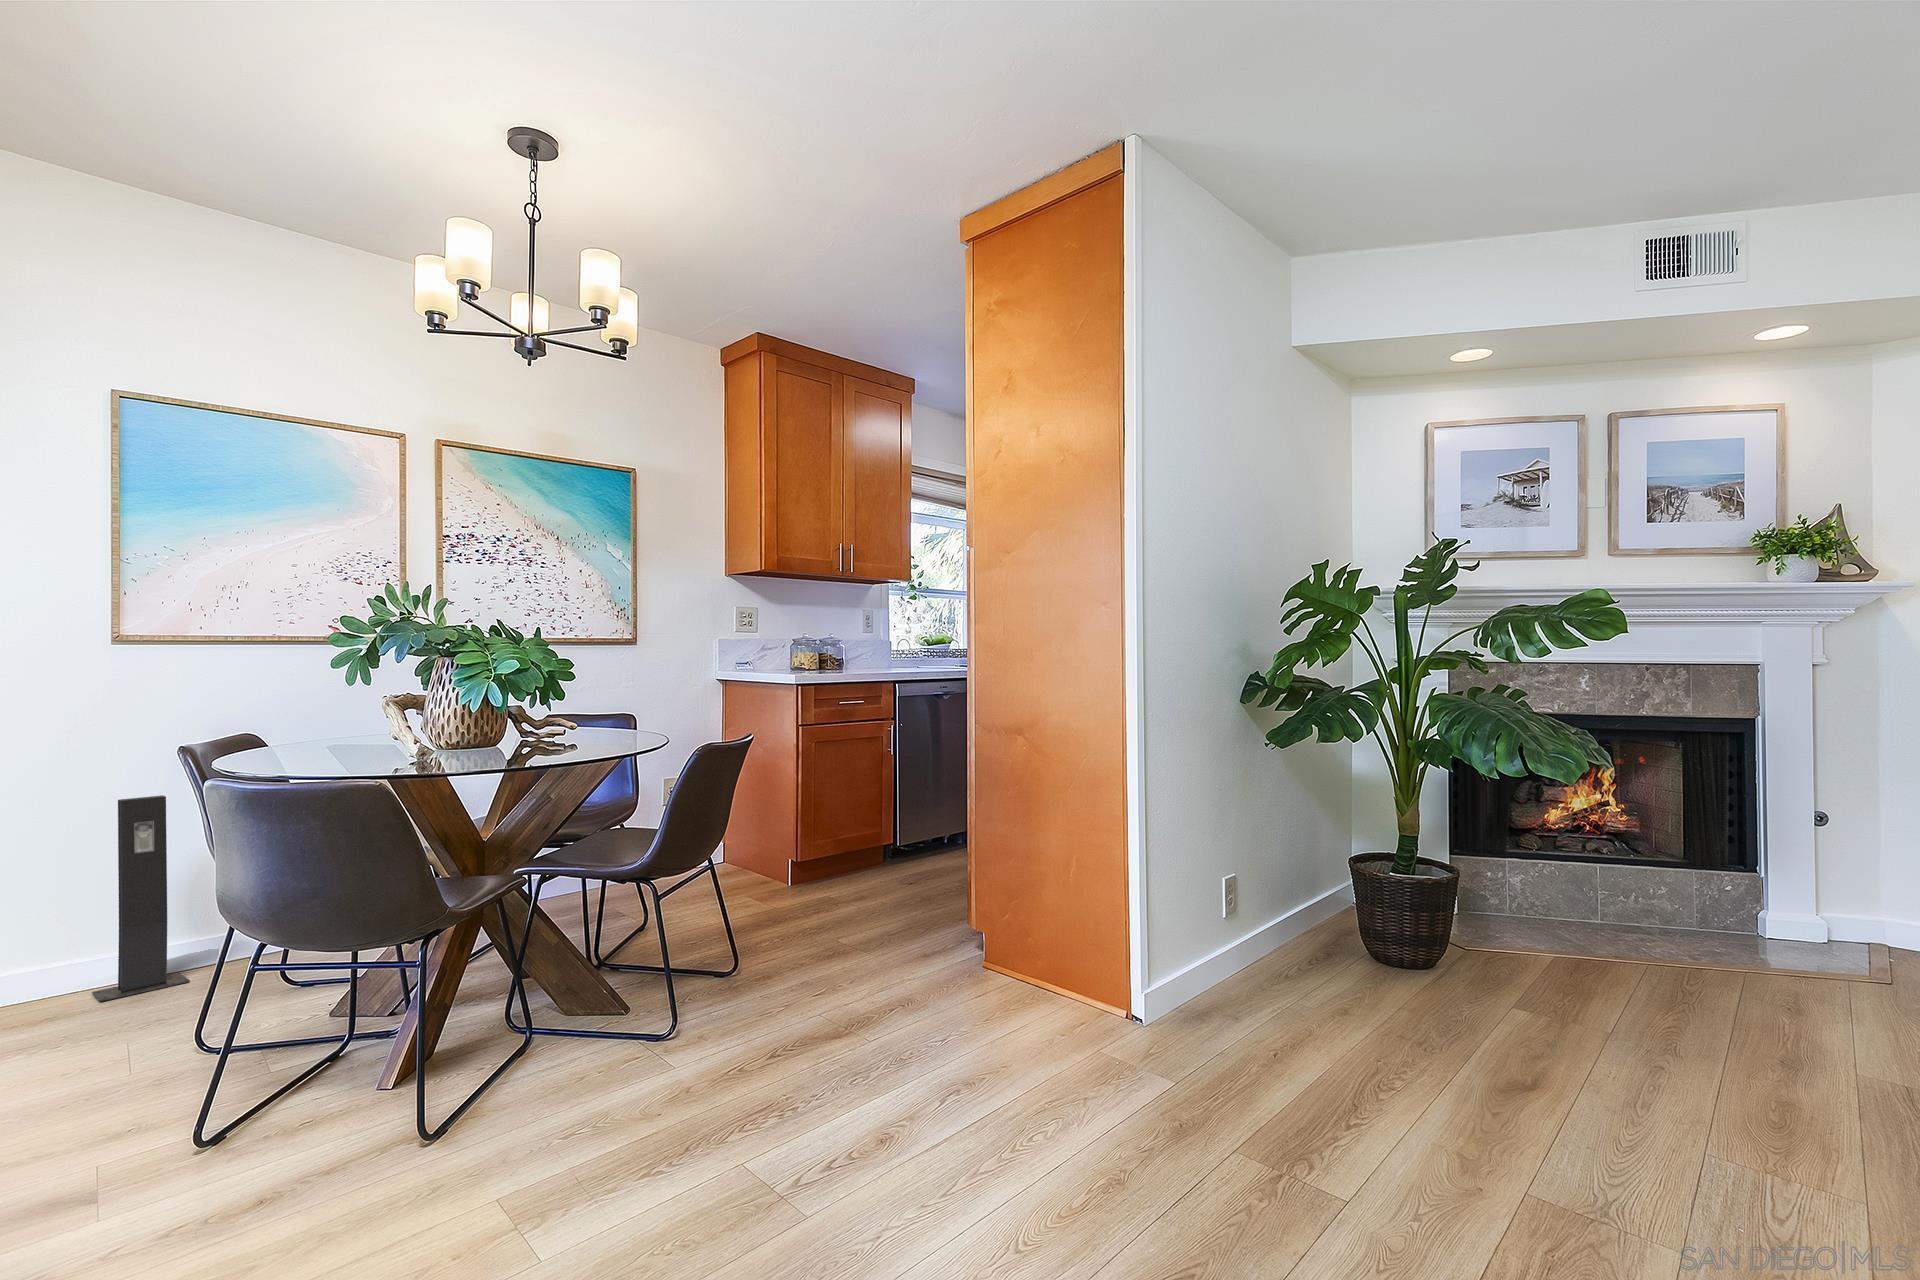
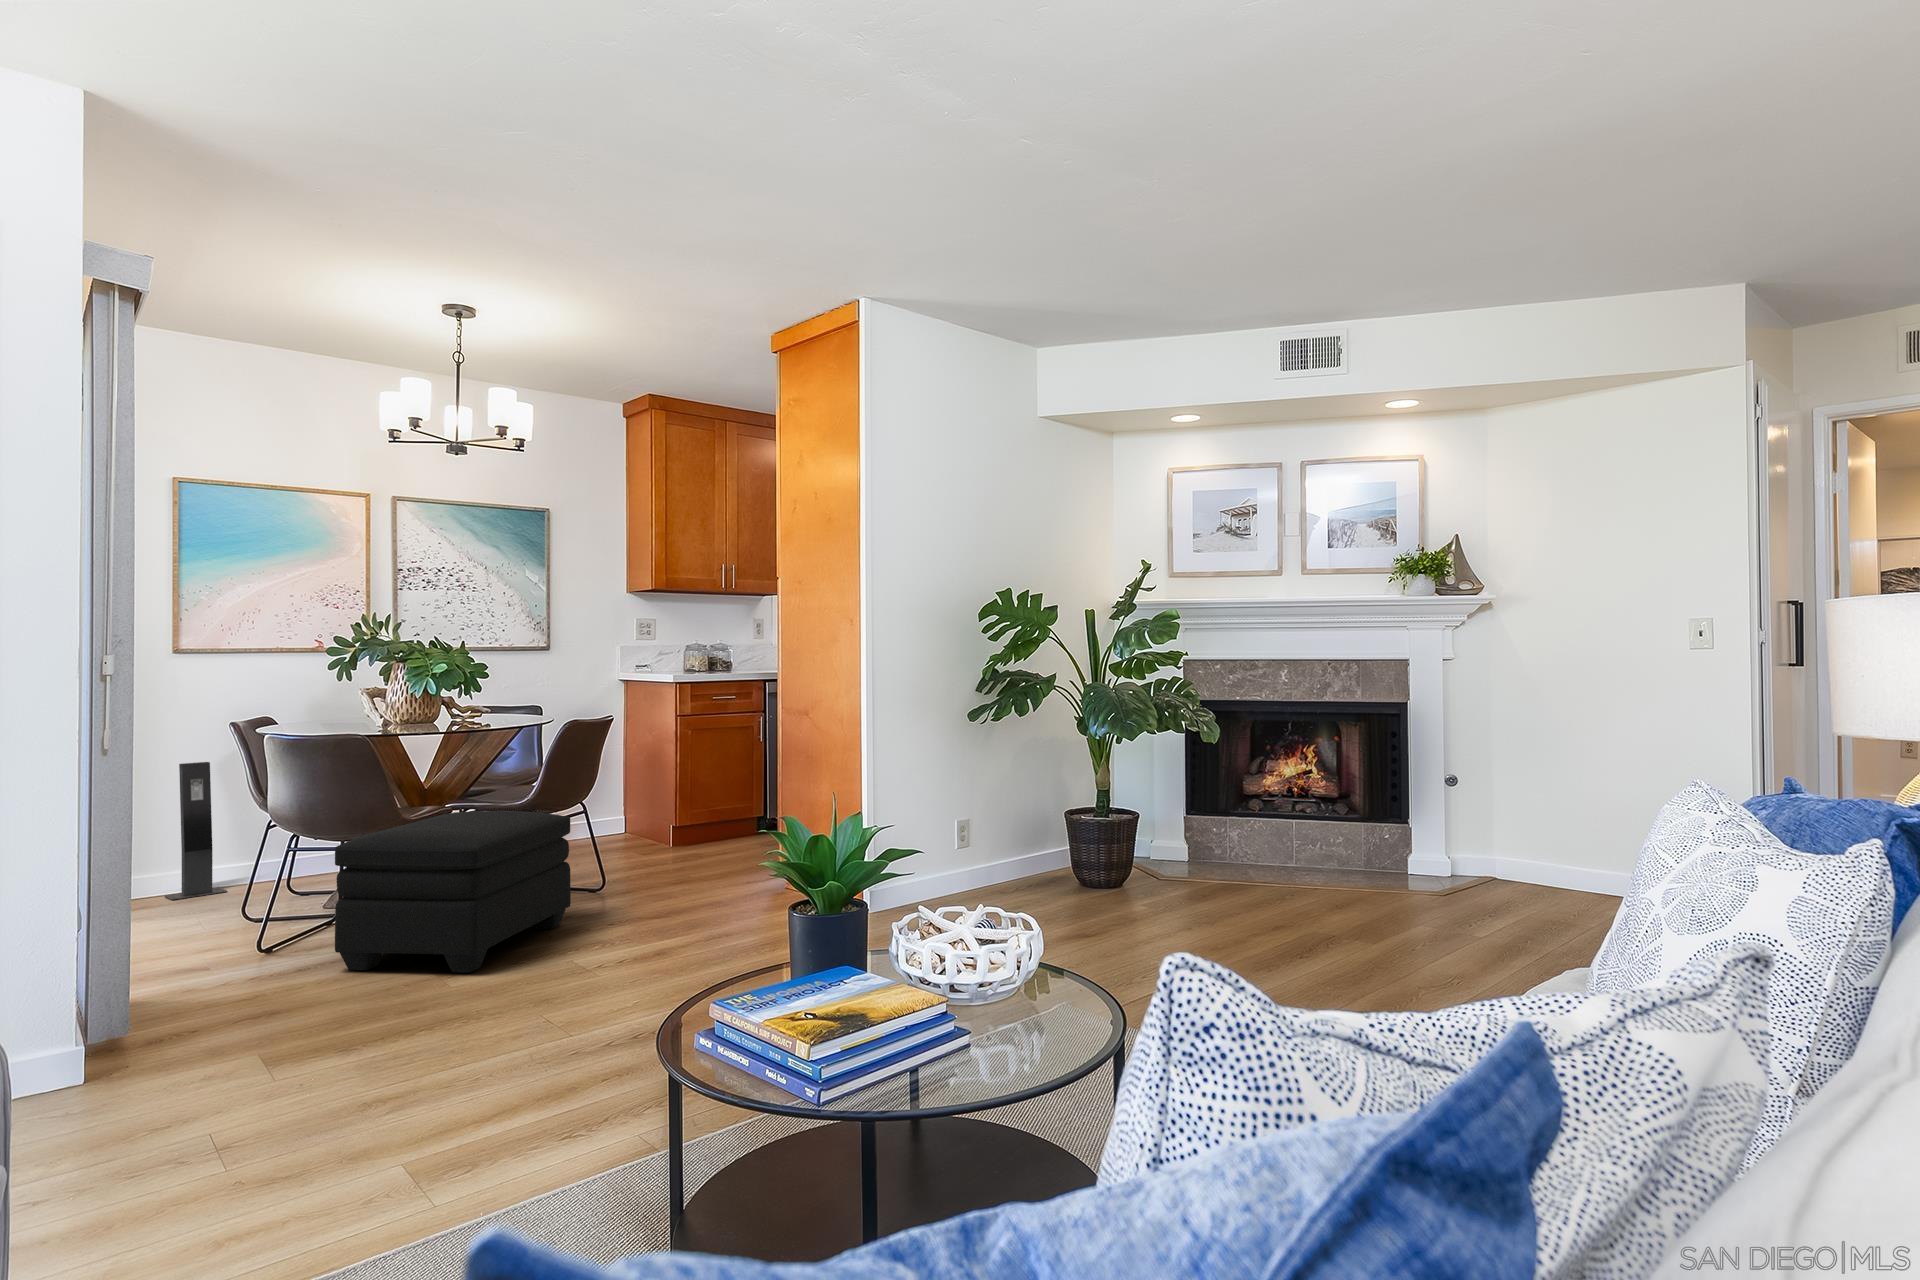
ottoman: none [314,888,708,1223] -> present [335,811,571,973]

